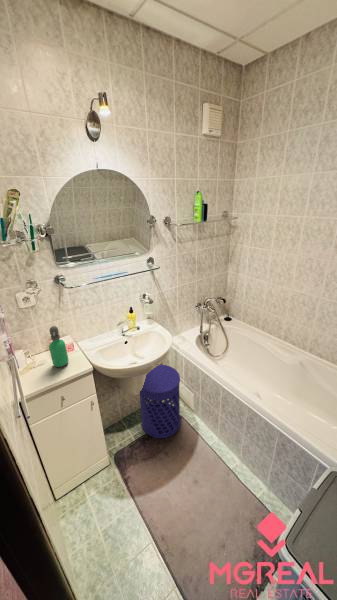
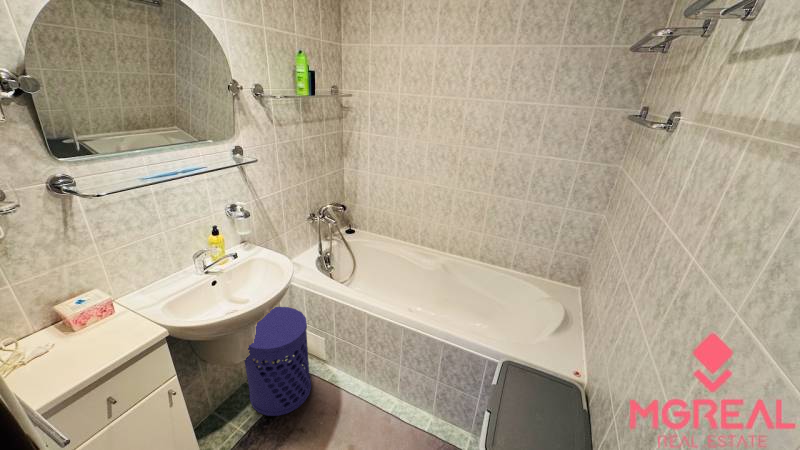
soap dispenser: present [49,326,68,367] -> none [54,270,107,350]

